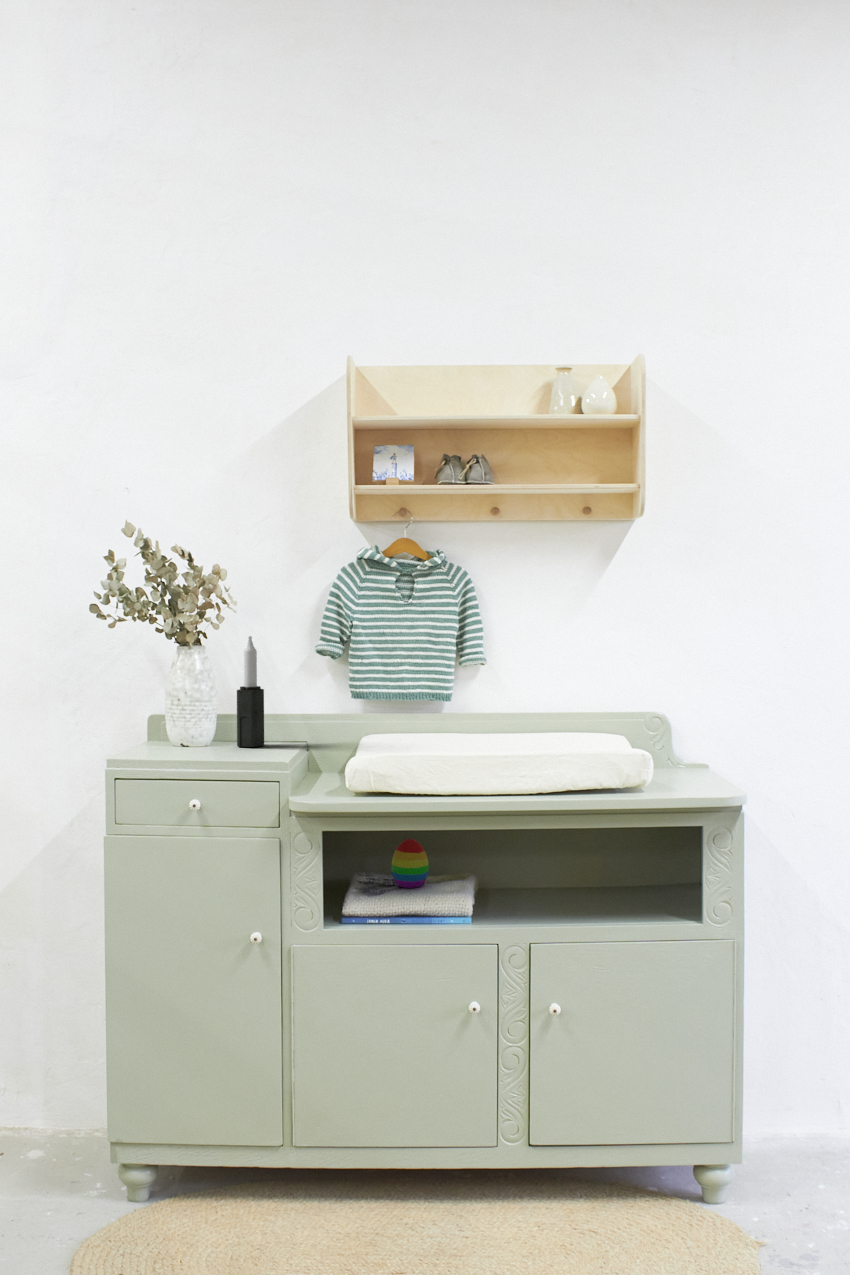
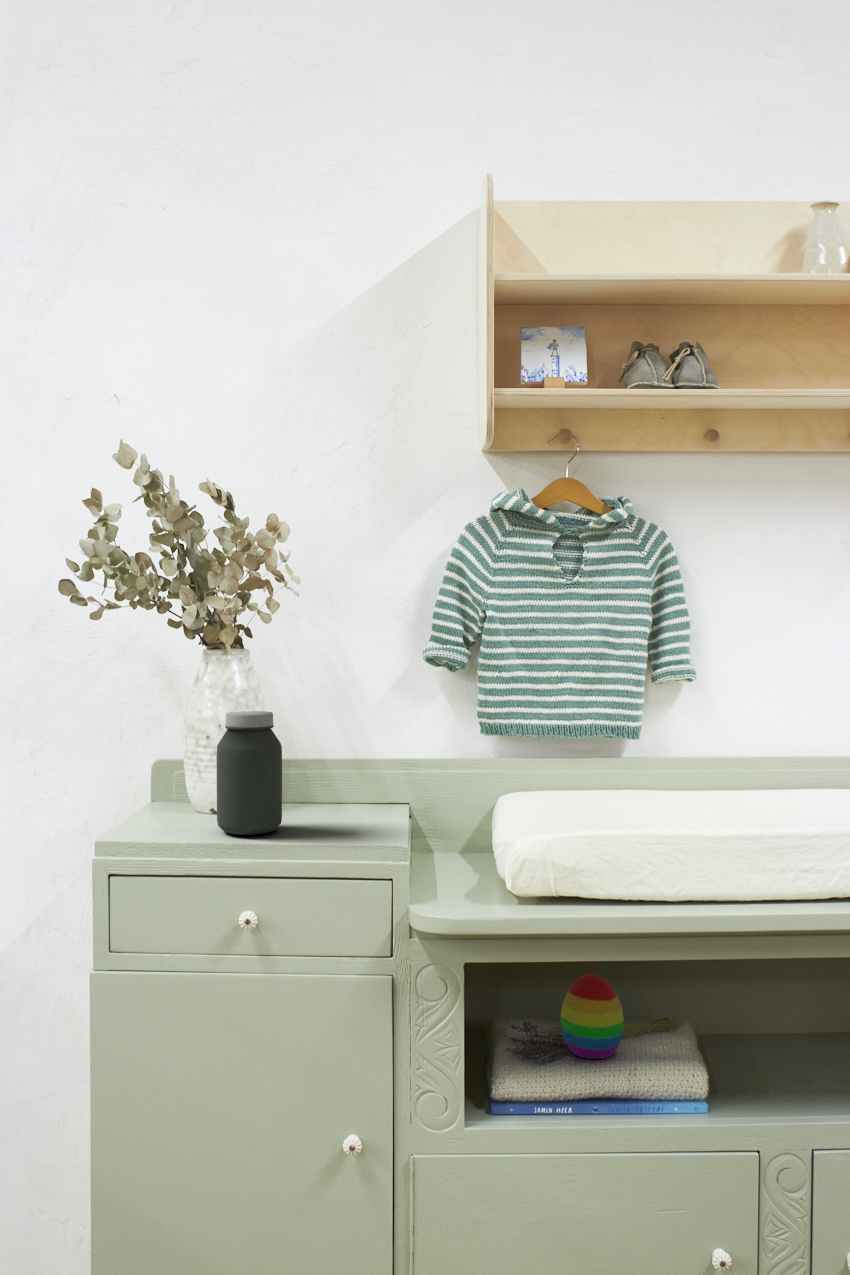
candle: present [237,636,264,747] -> none [300,633,344,816]
jar: none [183,683,223,755] -> present [217,711,282,835]

